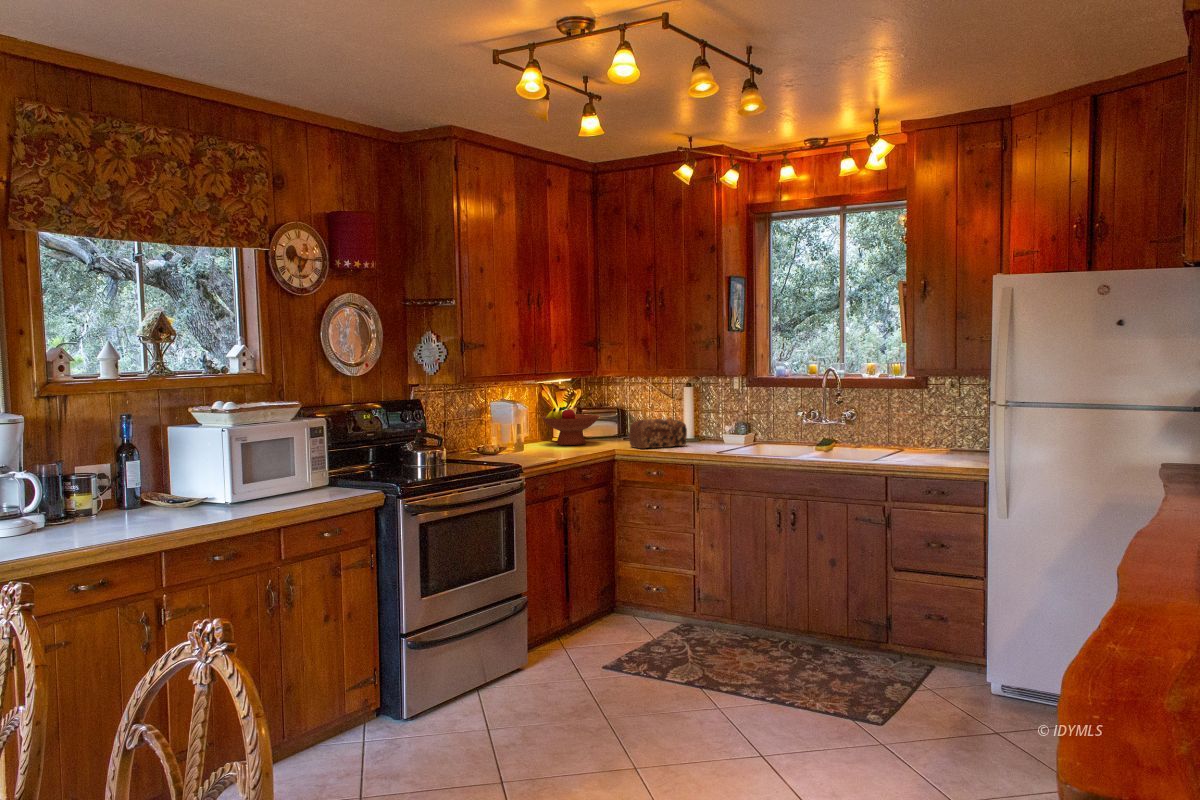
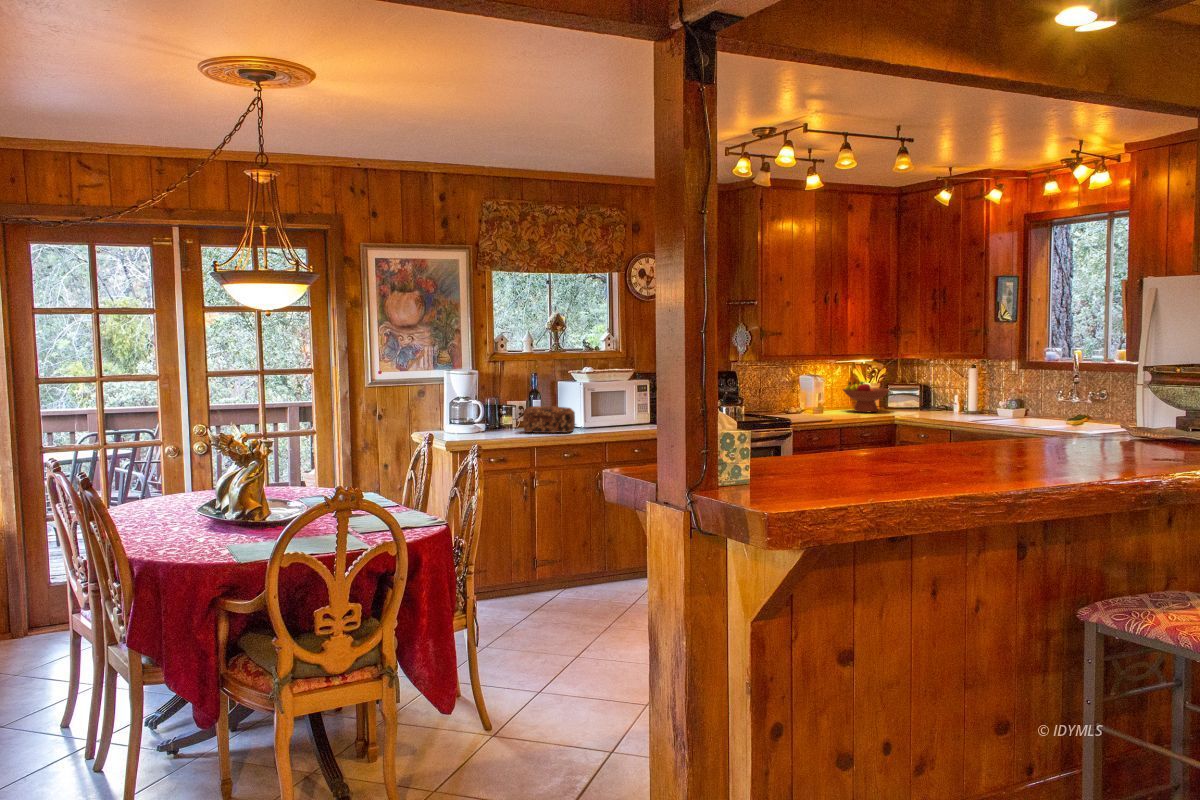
bread loaf: present [629,419,687,449] -> present [523,406,575,433]

